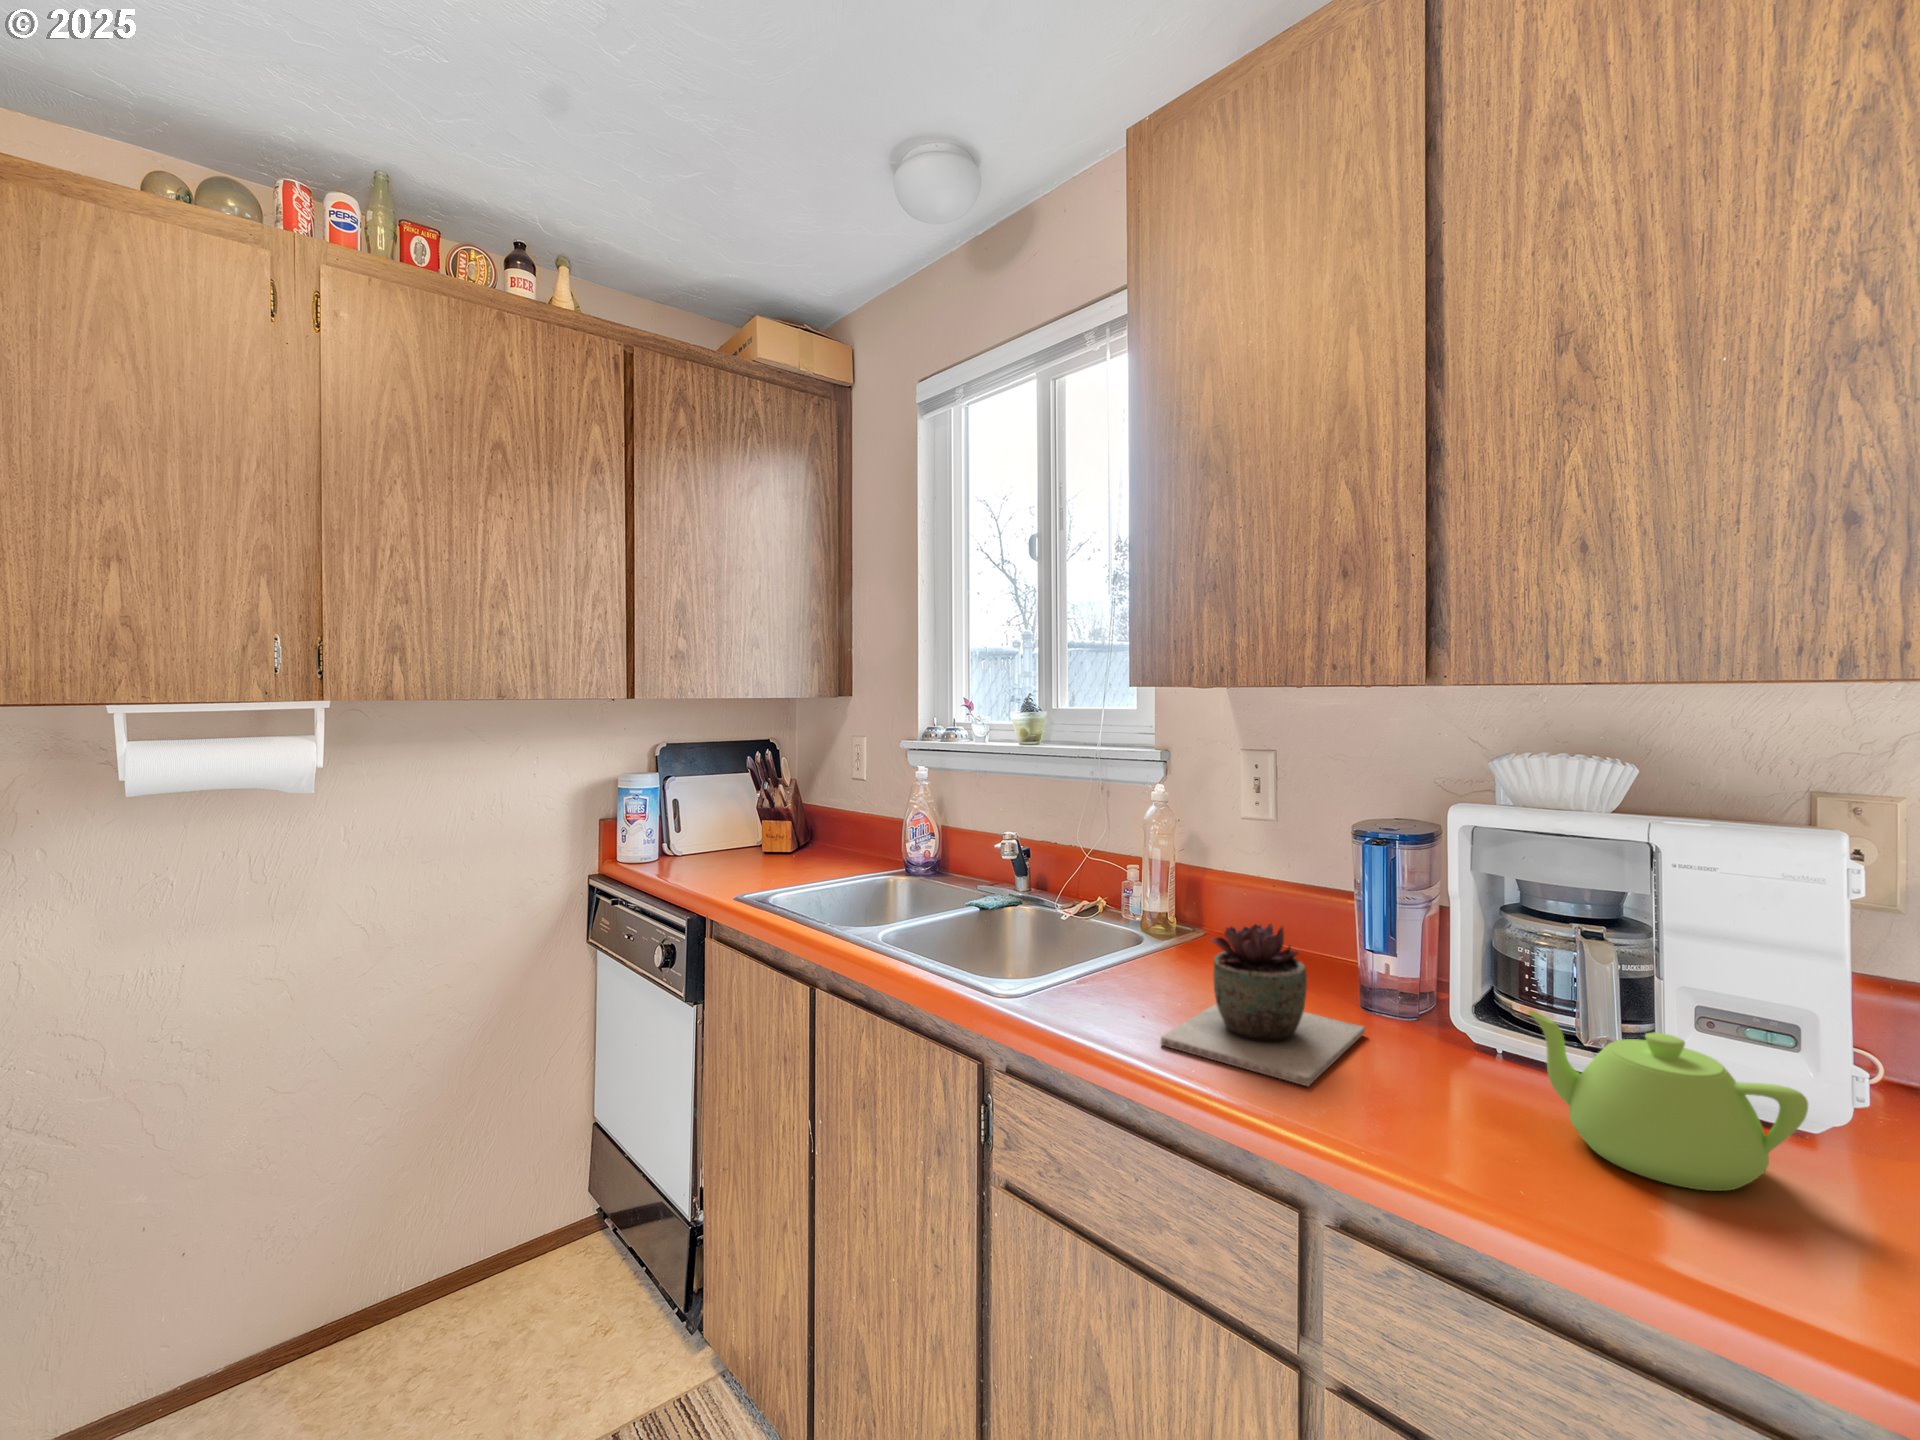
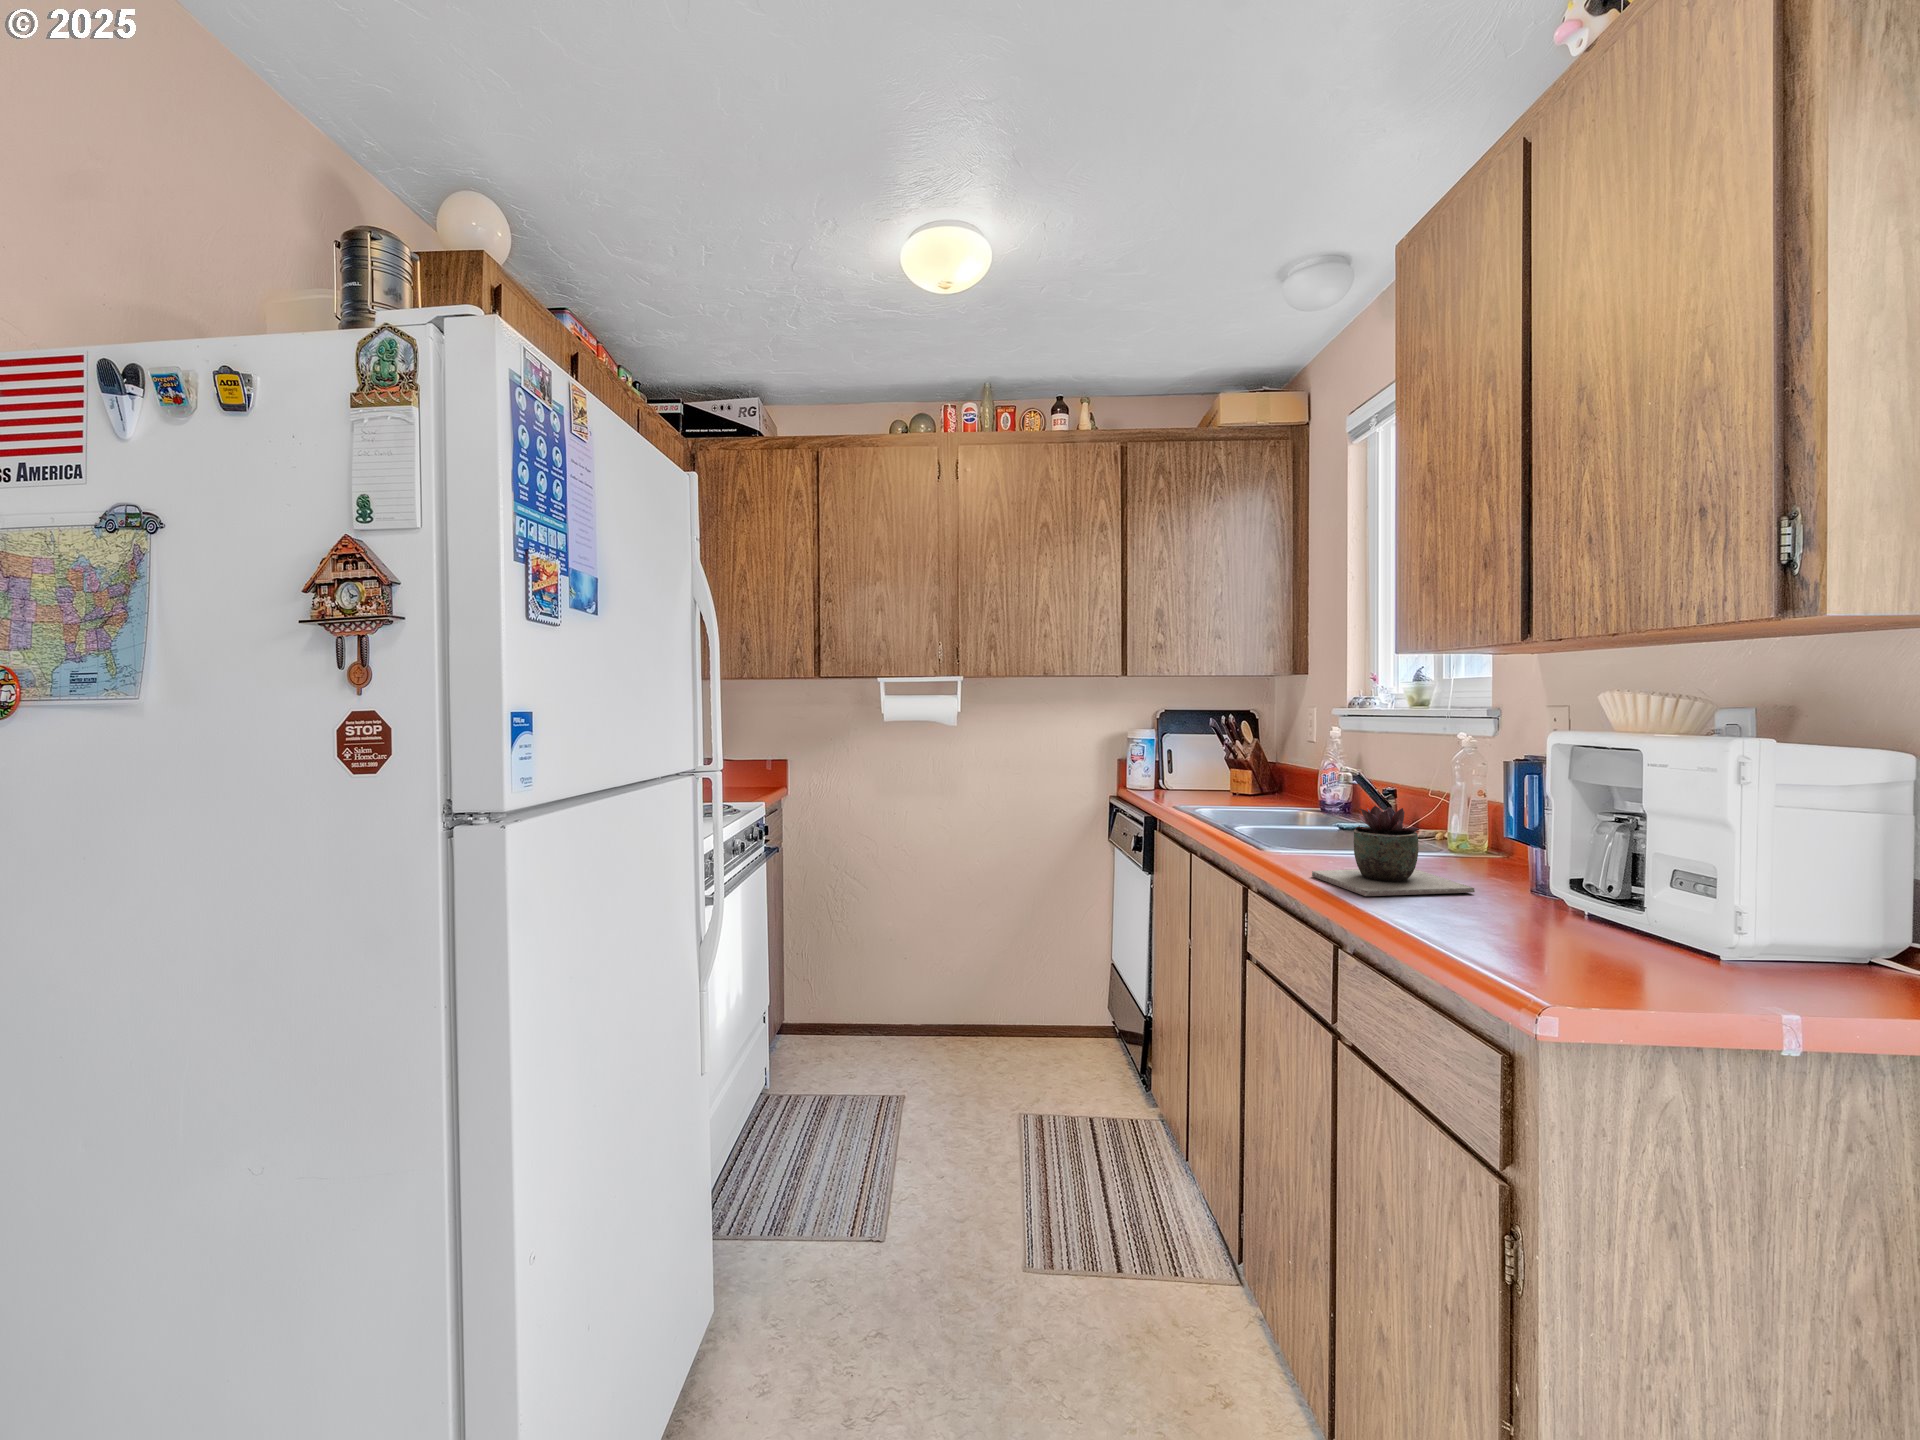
teapot: present [1527,1010,1808,1191] -> none [1477,853,1601,954]

